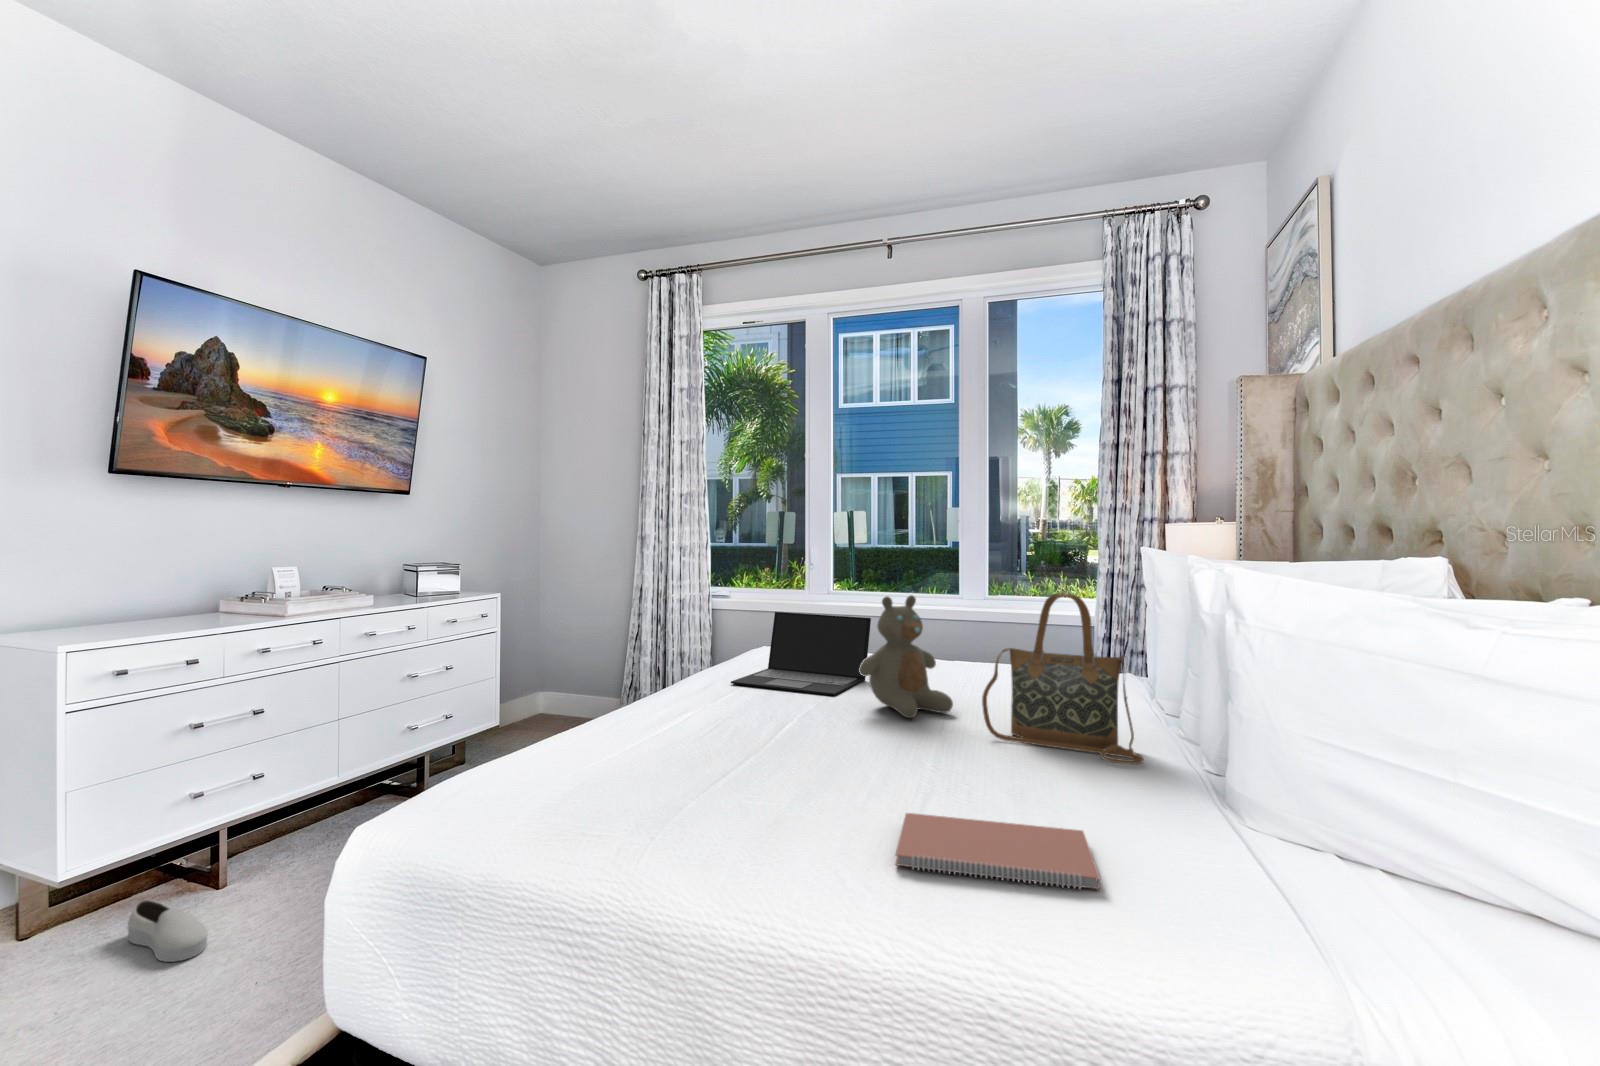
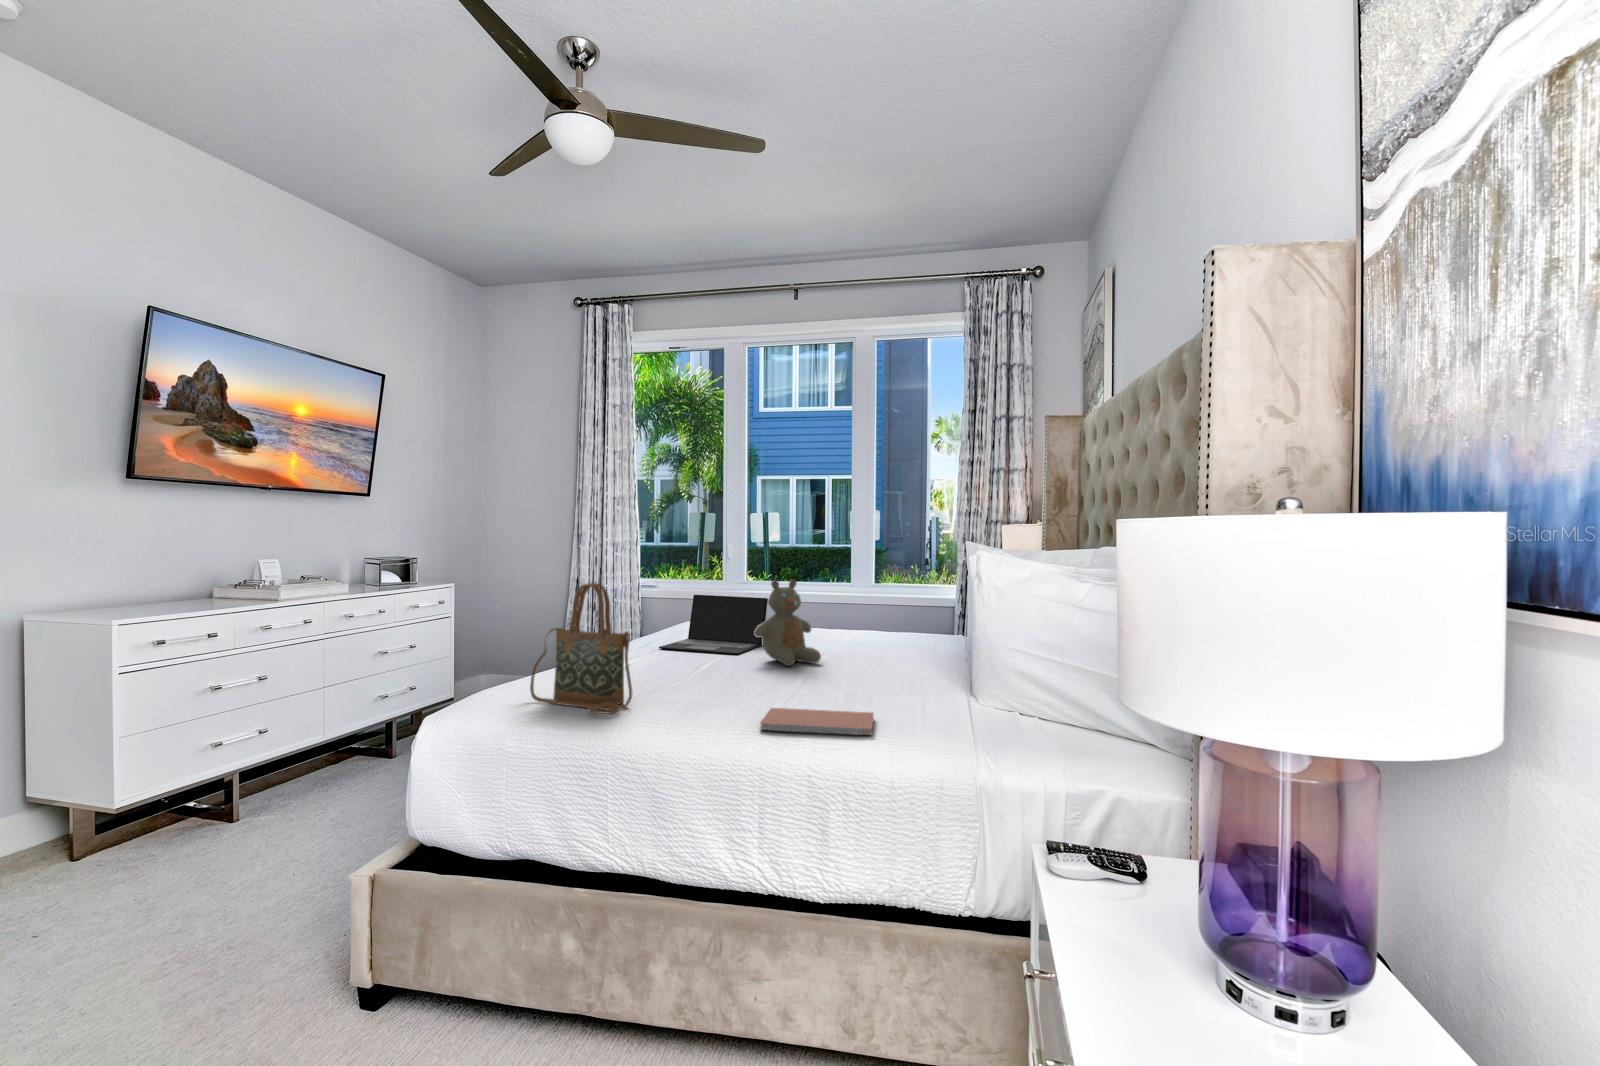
handbag: present [982,593,1144,764] -> present [530,583,632,715]
shoe: present [128,900,208,962] -> none [168,826,240,868]

